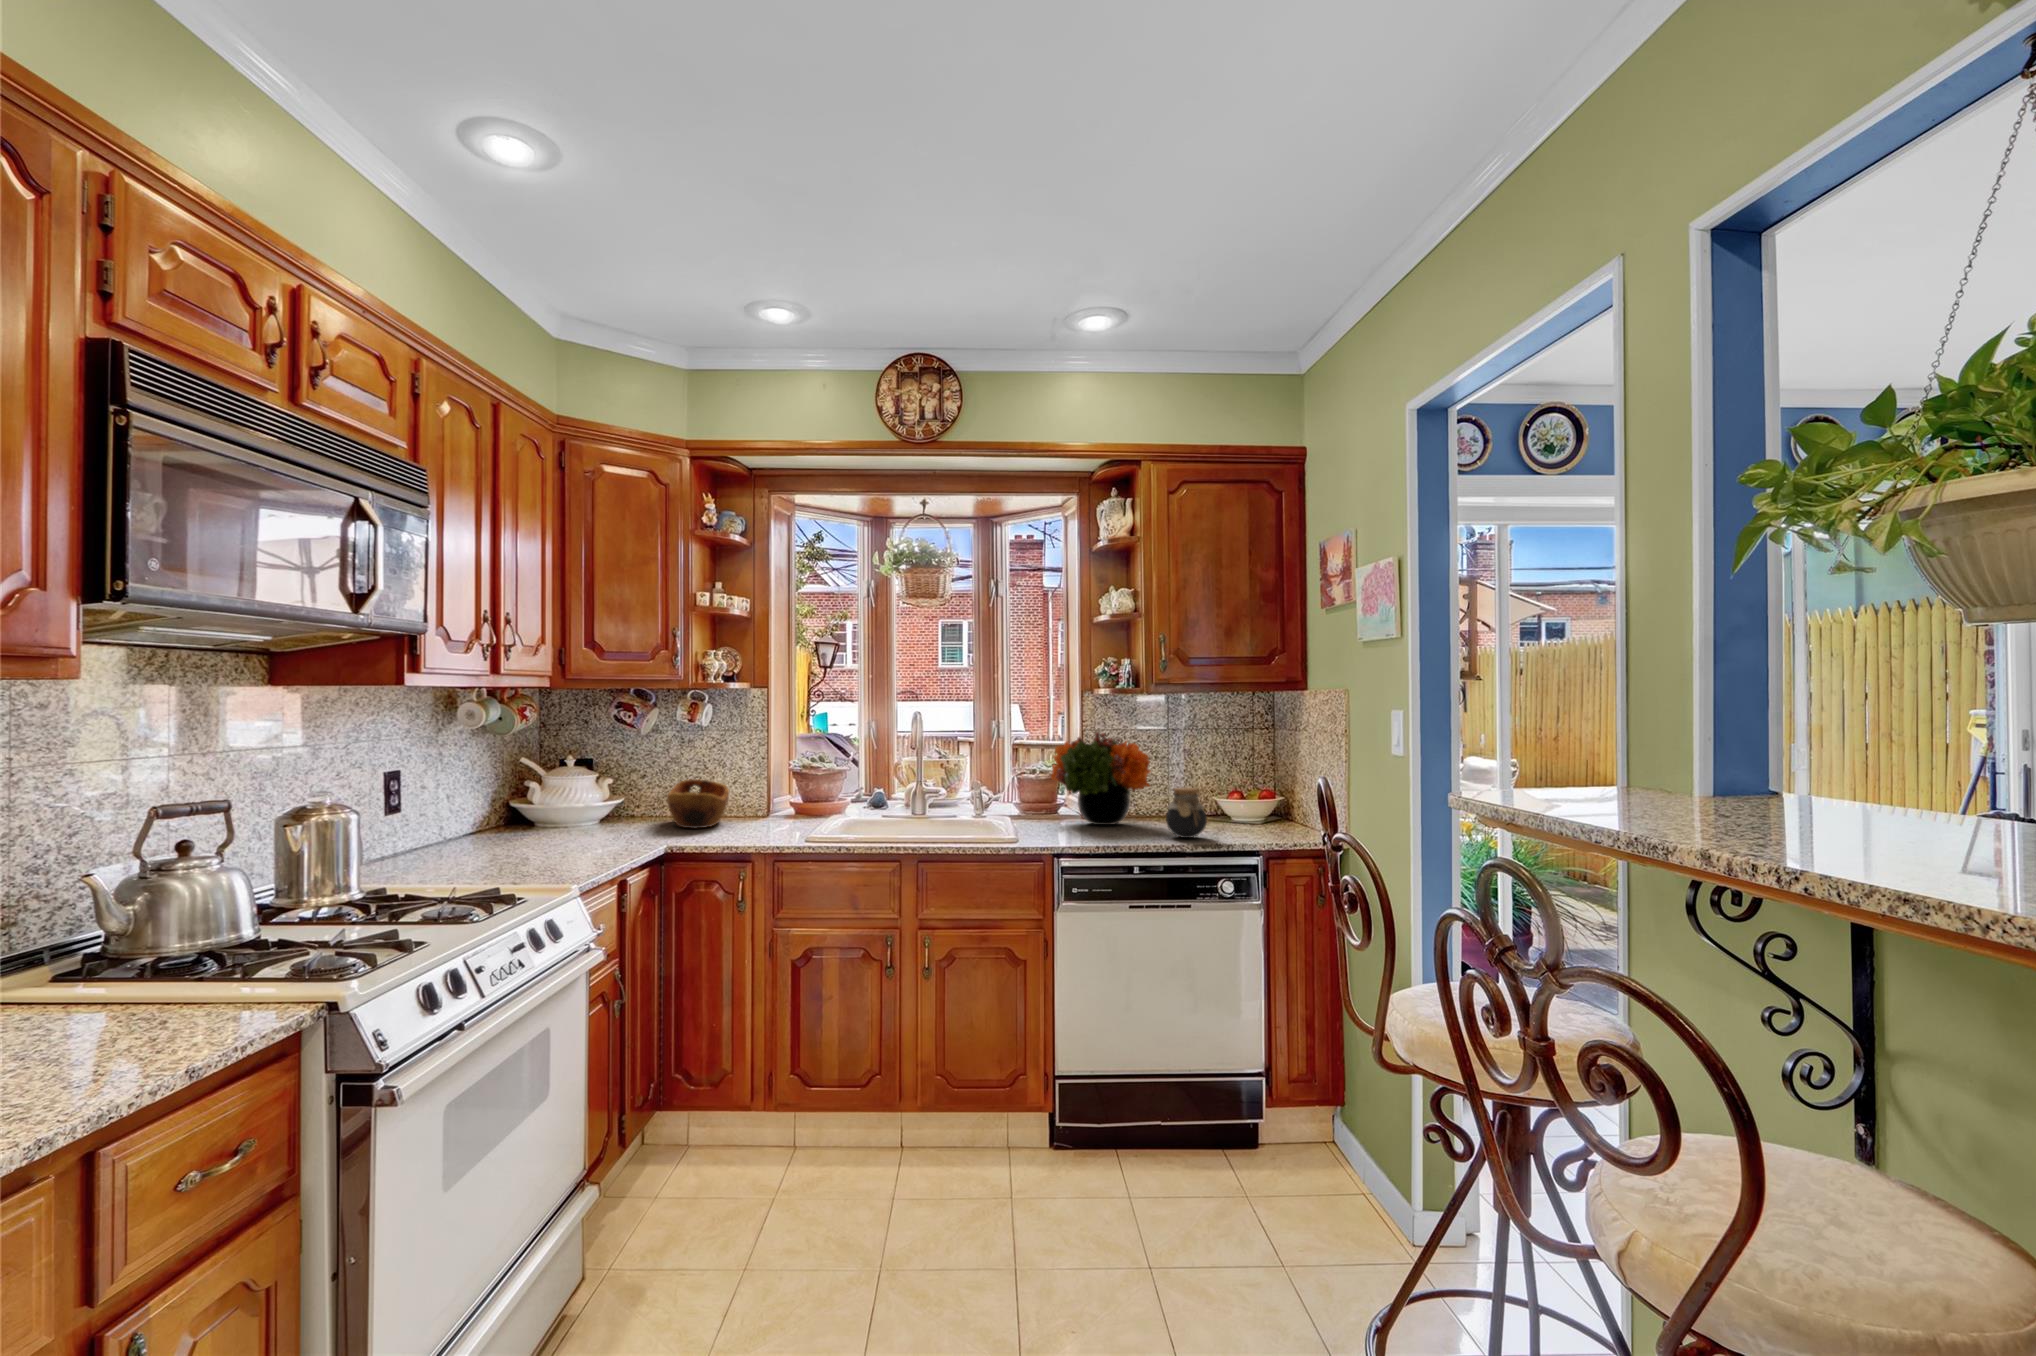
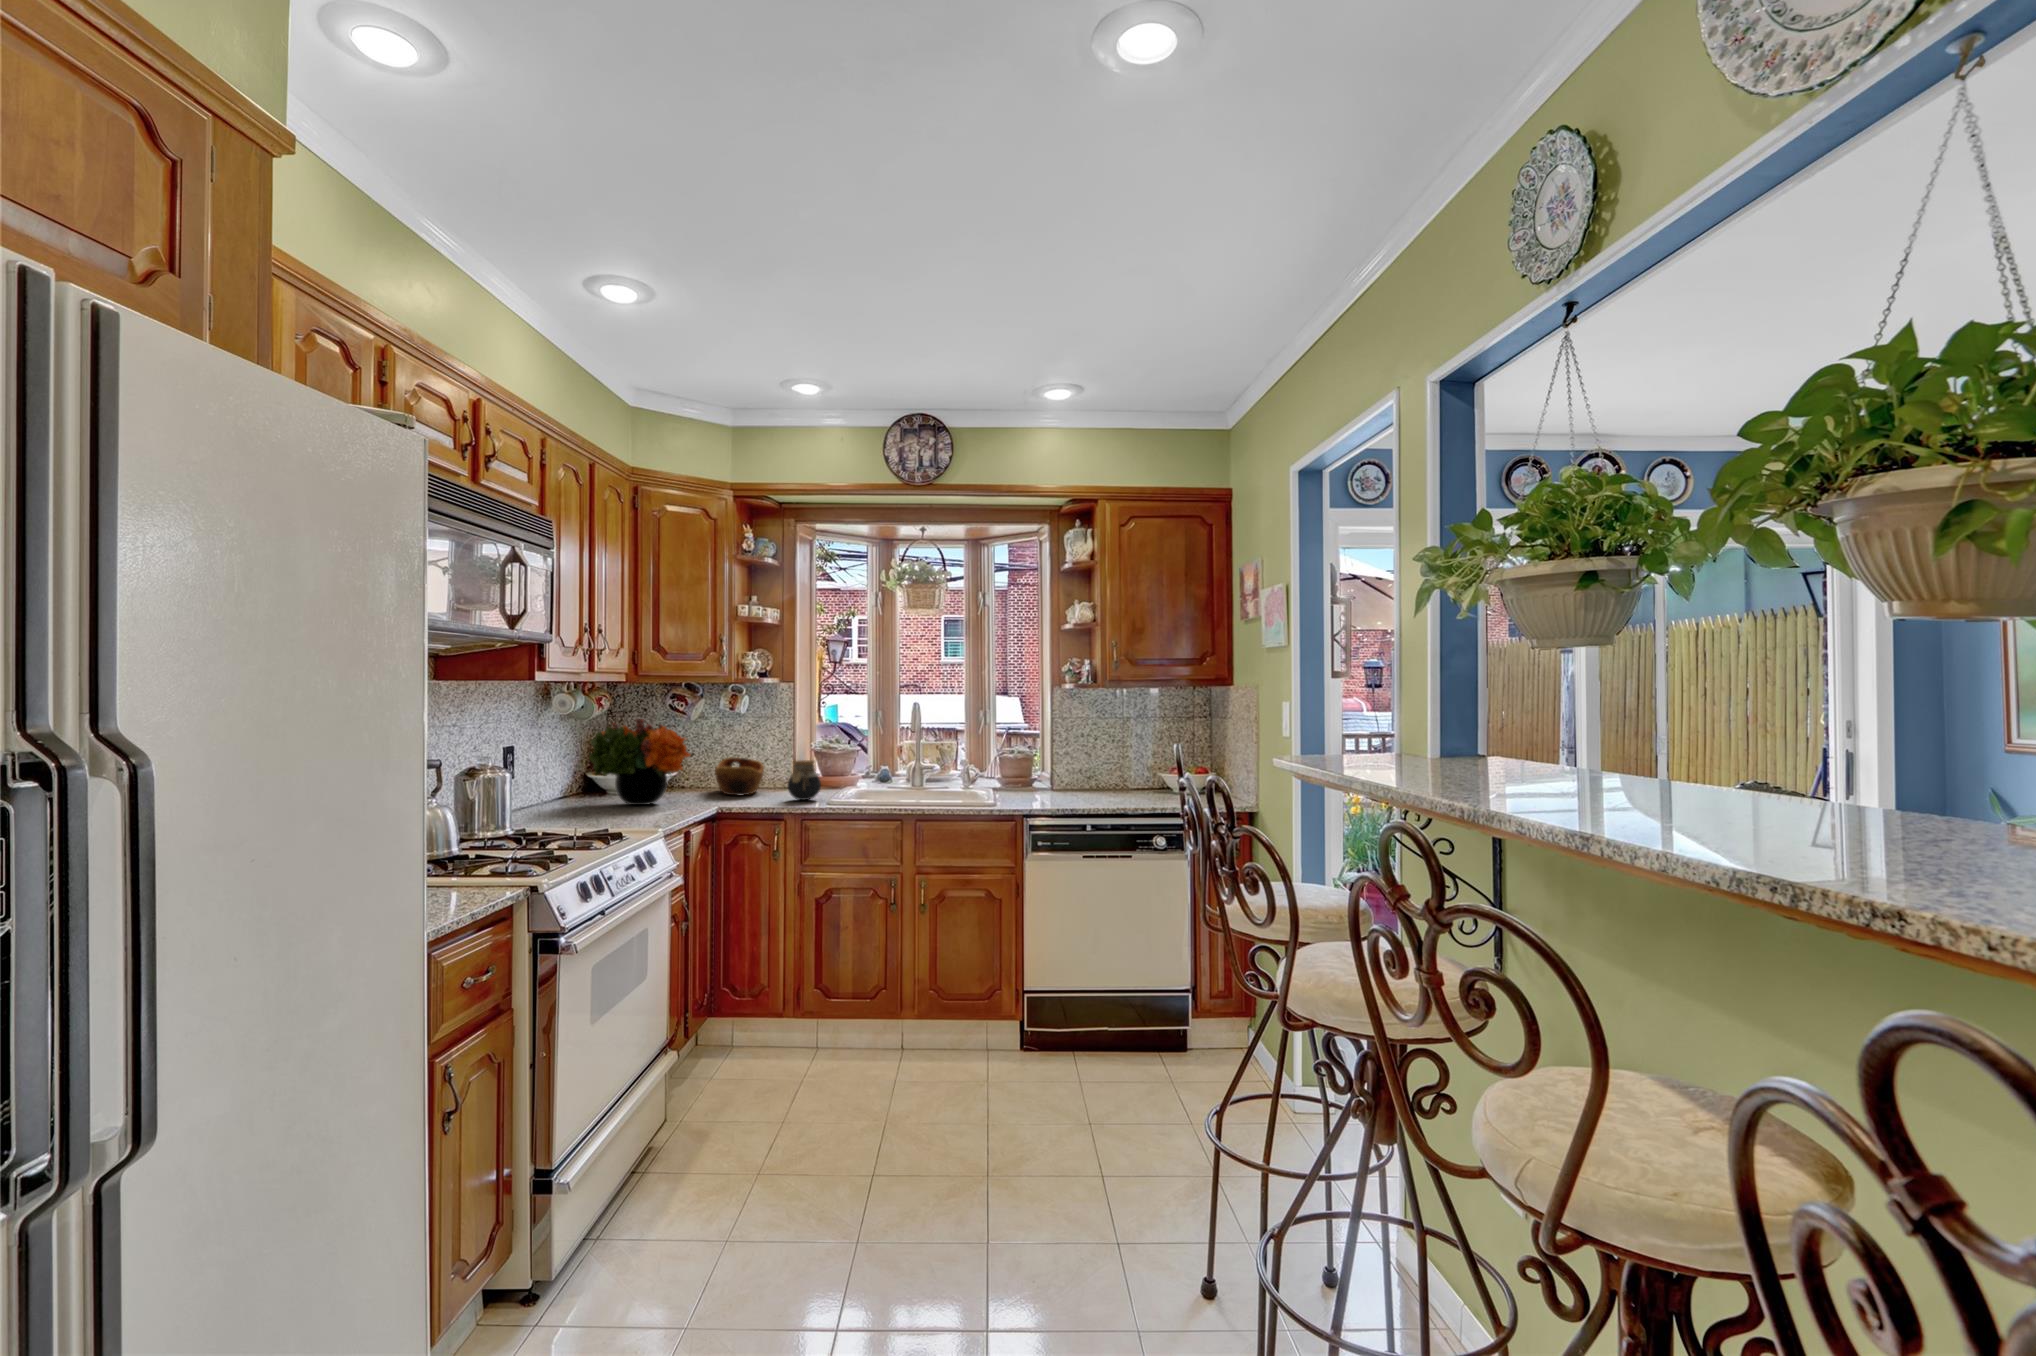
flower arrangement: present [1051,732,1151,825] -> present [589,719,690,805]
jar: present [1166,788,1207,838] -> present [787,760,821,801]

